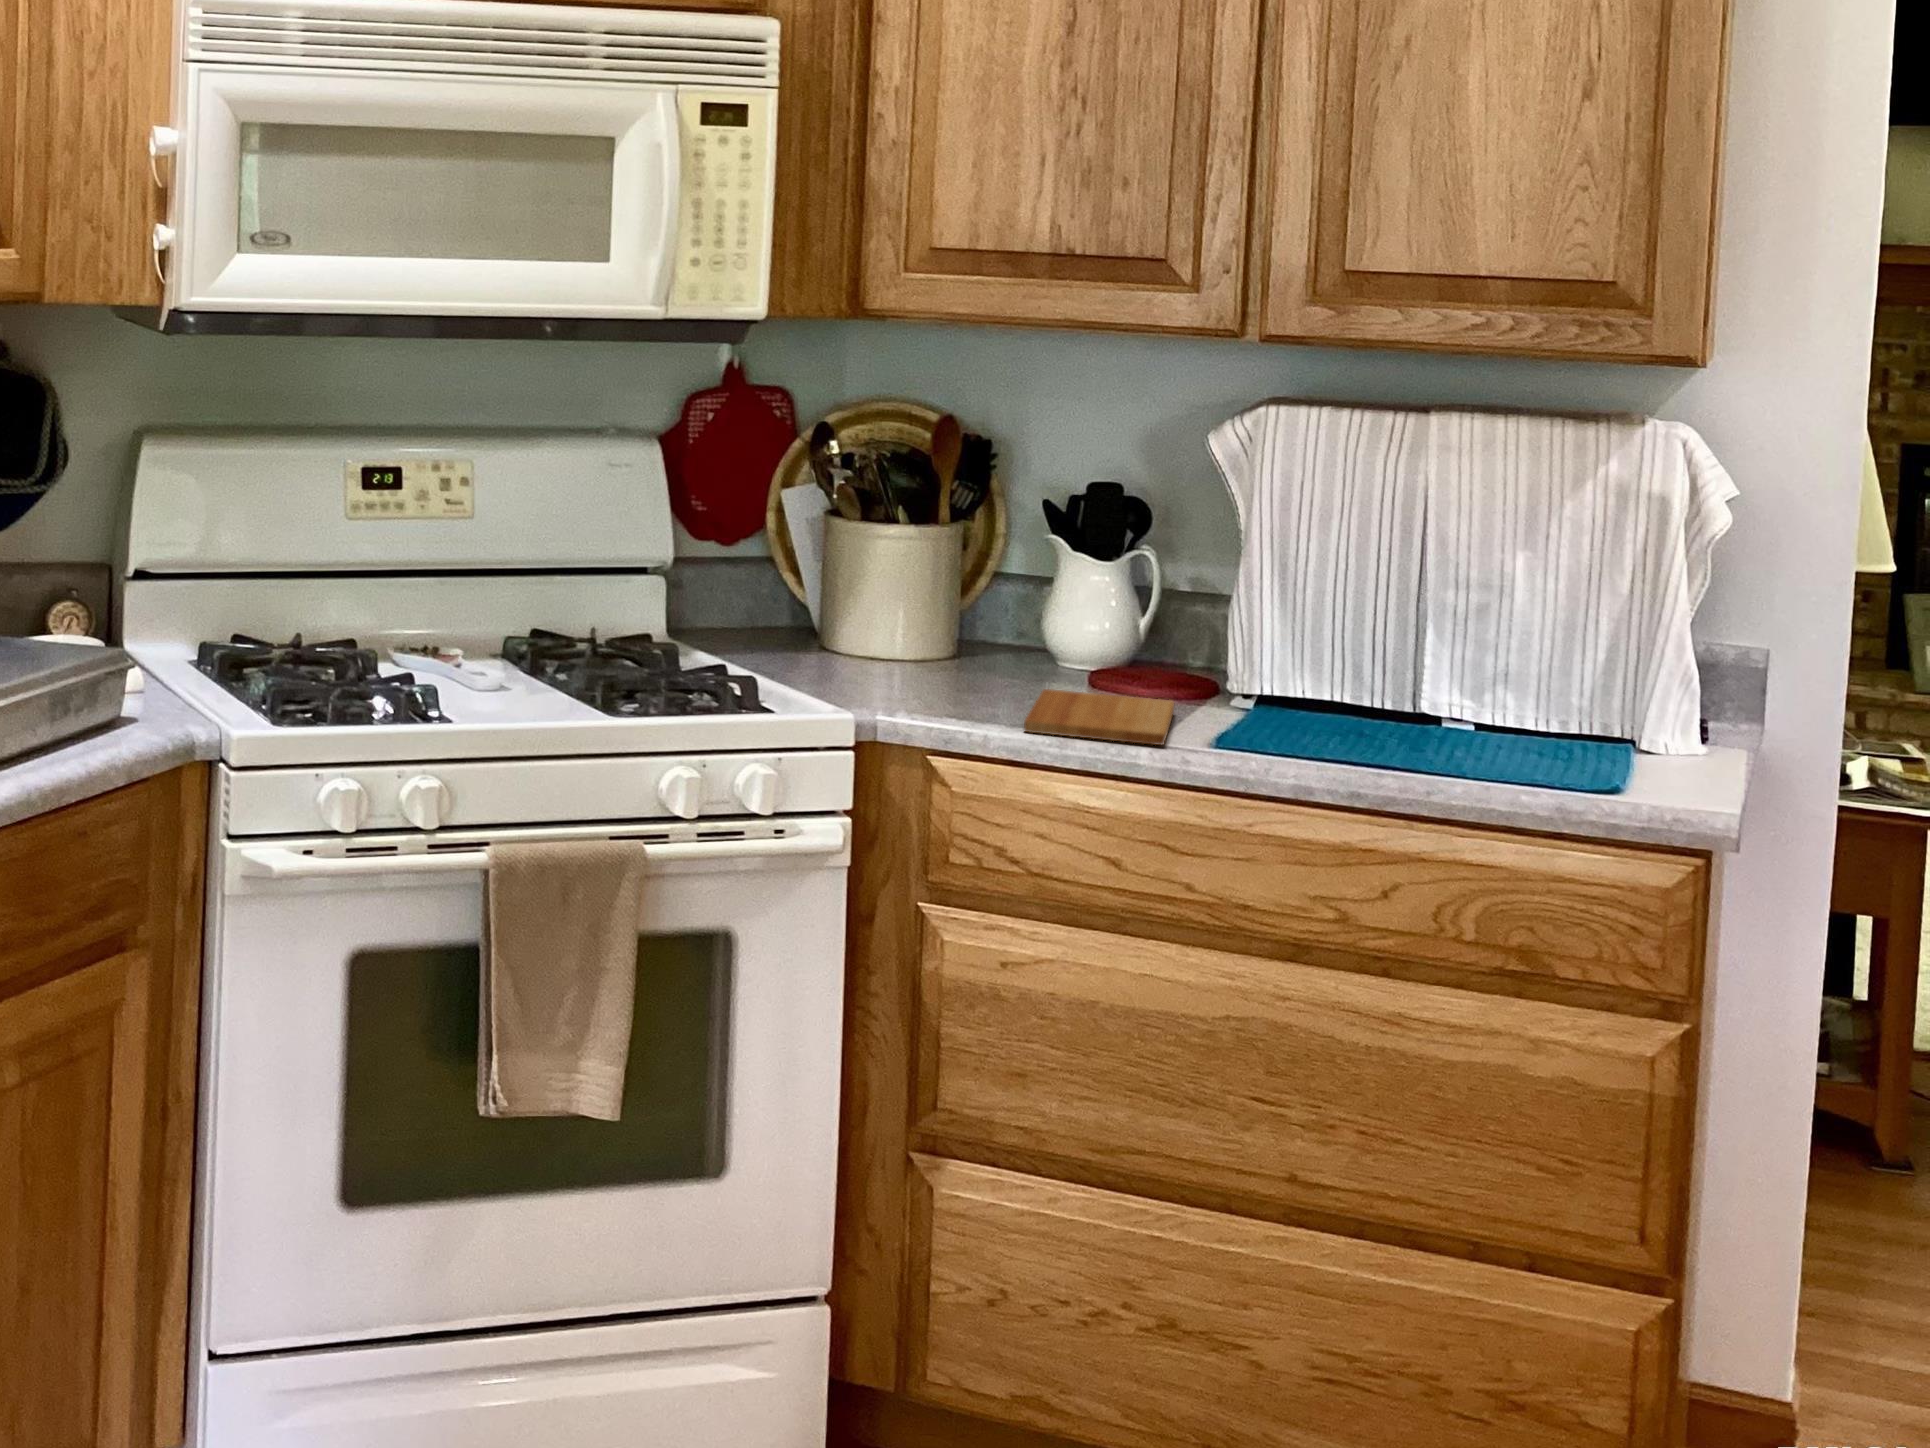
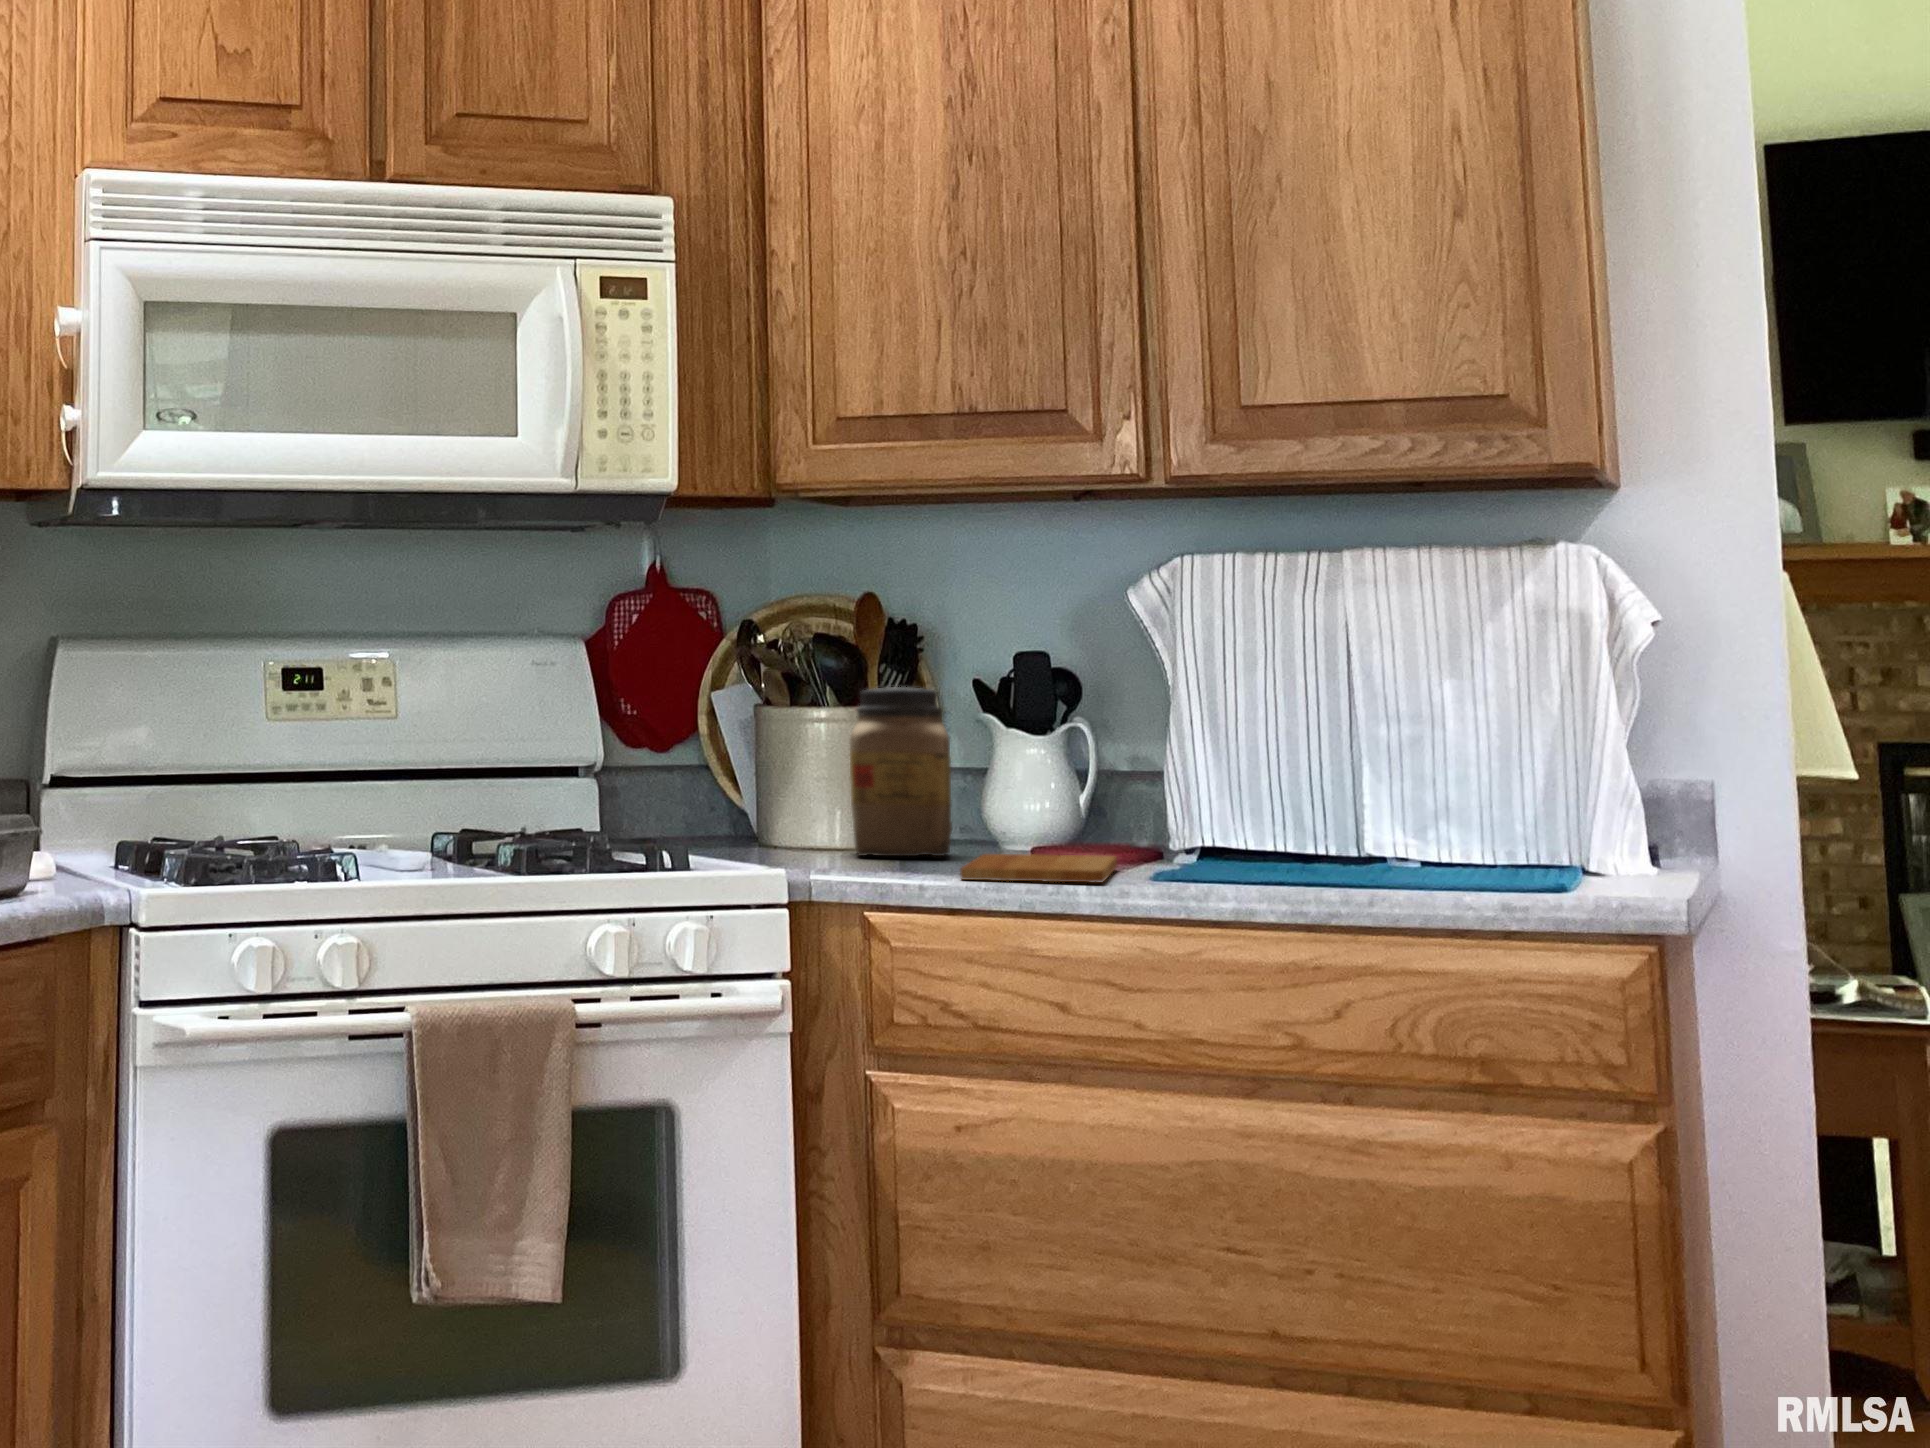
jar: none [915,514,1017,683] -> present [850,687,952,856]

